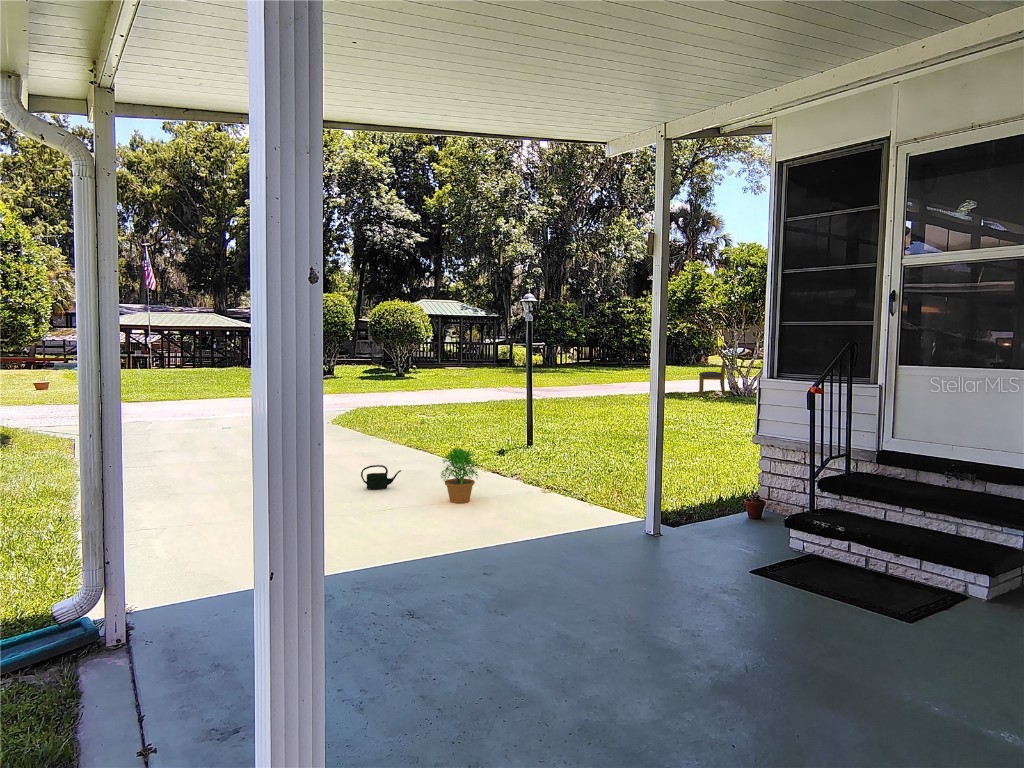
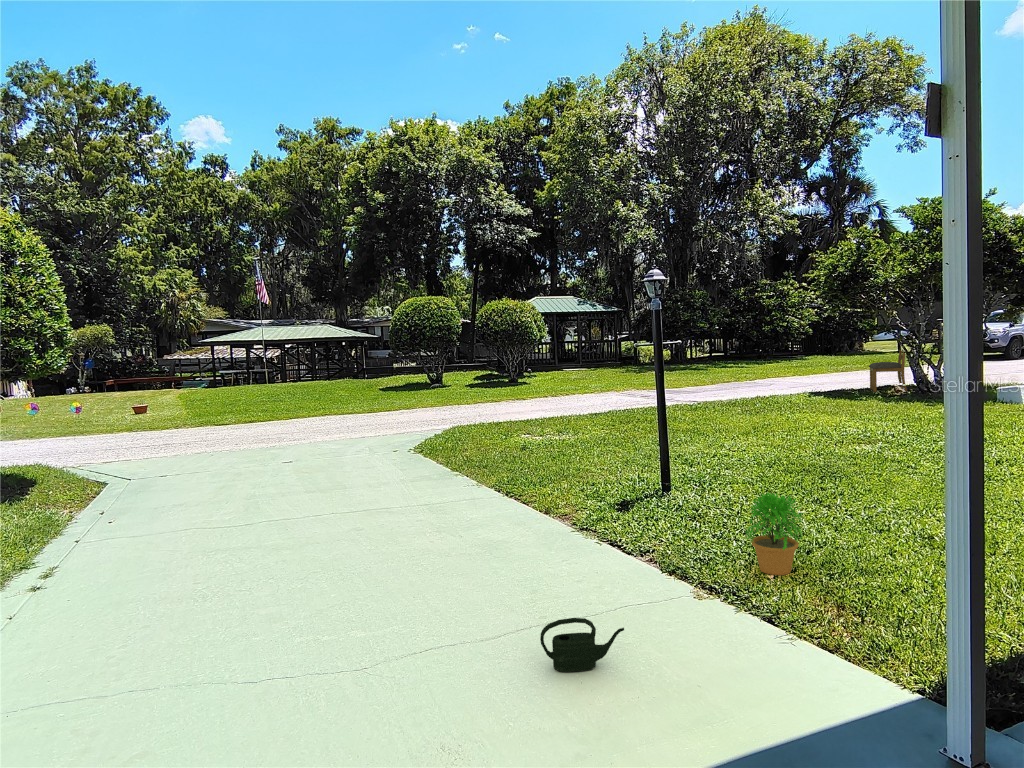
potted plant: present [441,448,478,503] -> present [746,492,803,575]
watering can: present [361,465,401,490] -> present [540,618,624,672]

